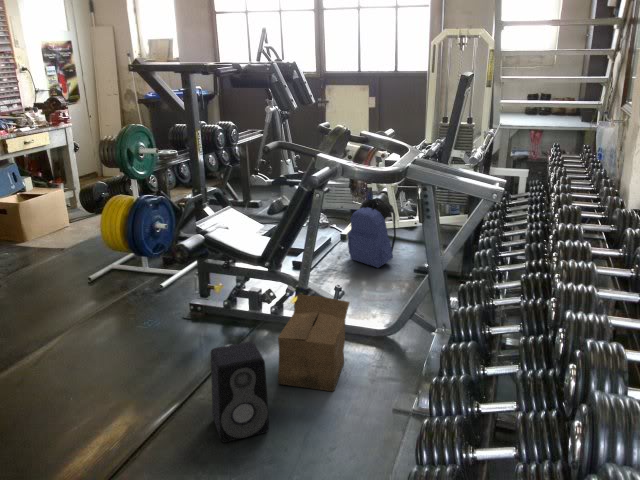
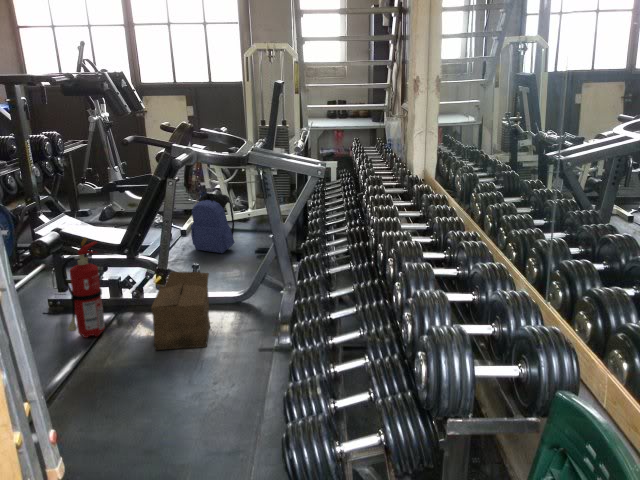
fire extinguisher: none [196,248,236,353] -> present [62,237,105,338]
speaker: present [211,342,269,442] -> none [95,309,157,399]

